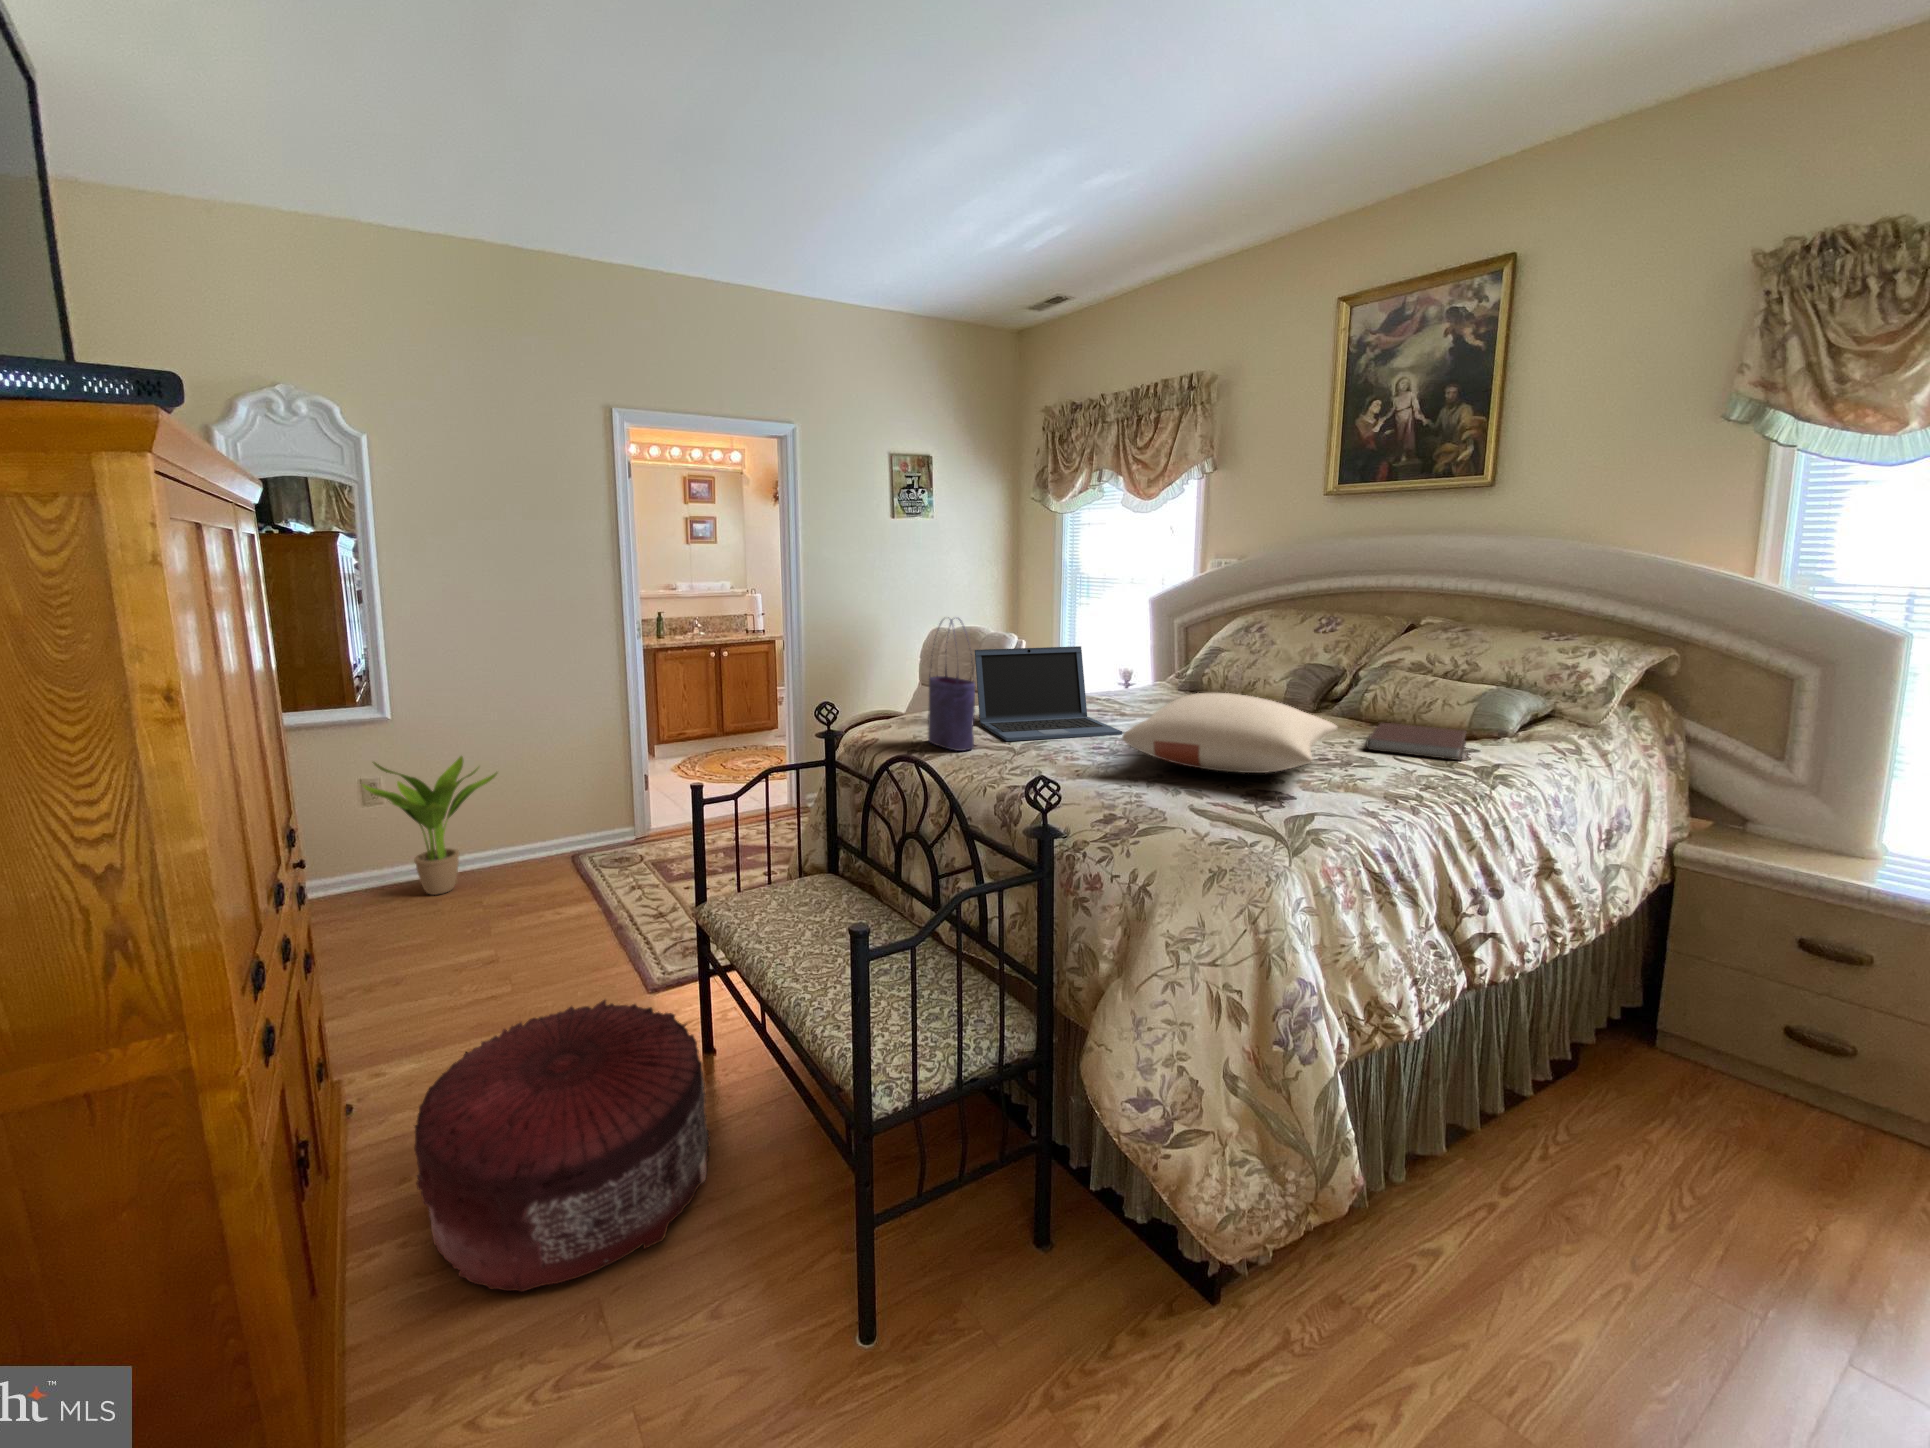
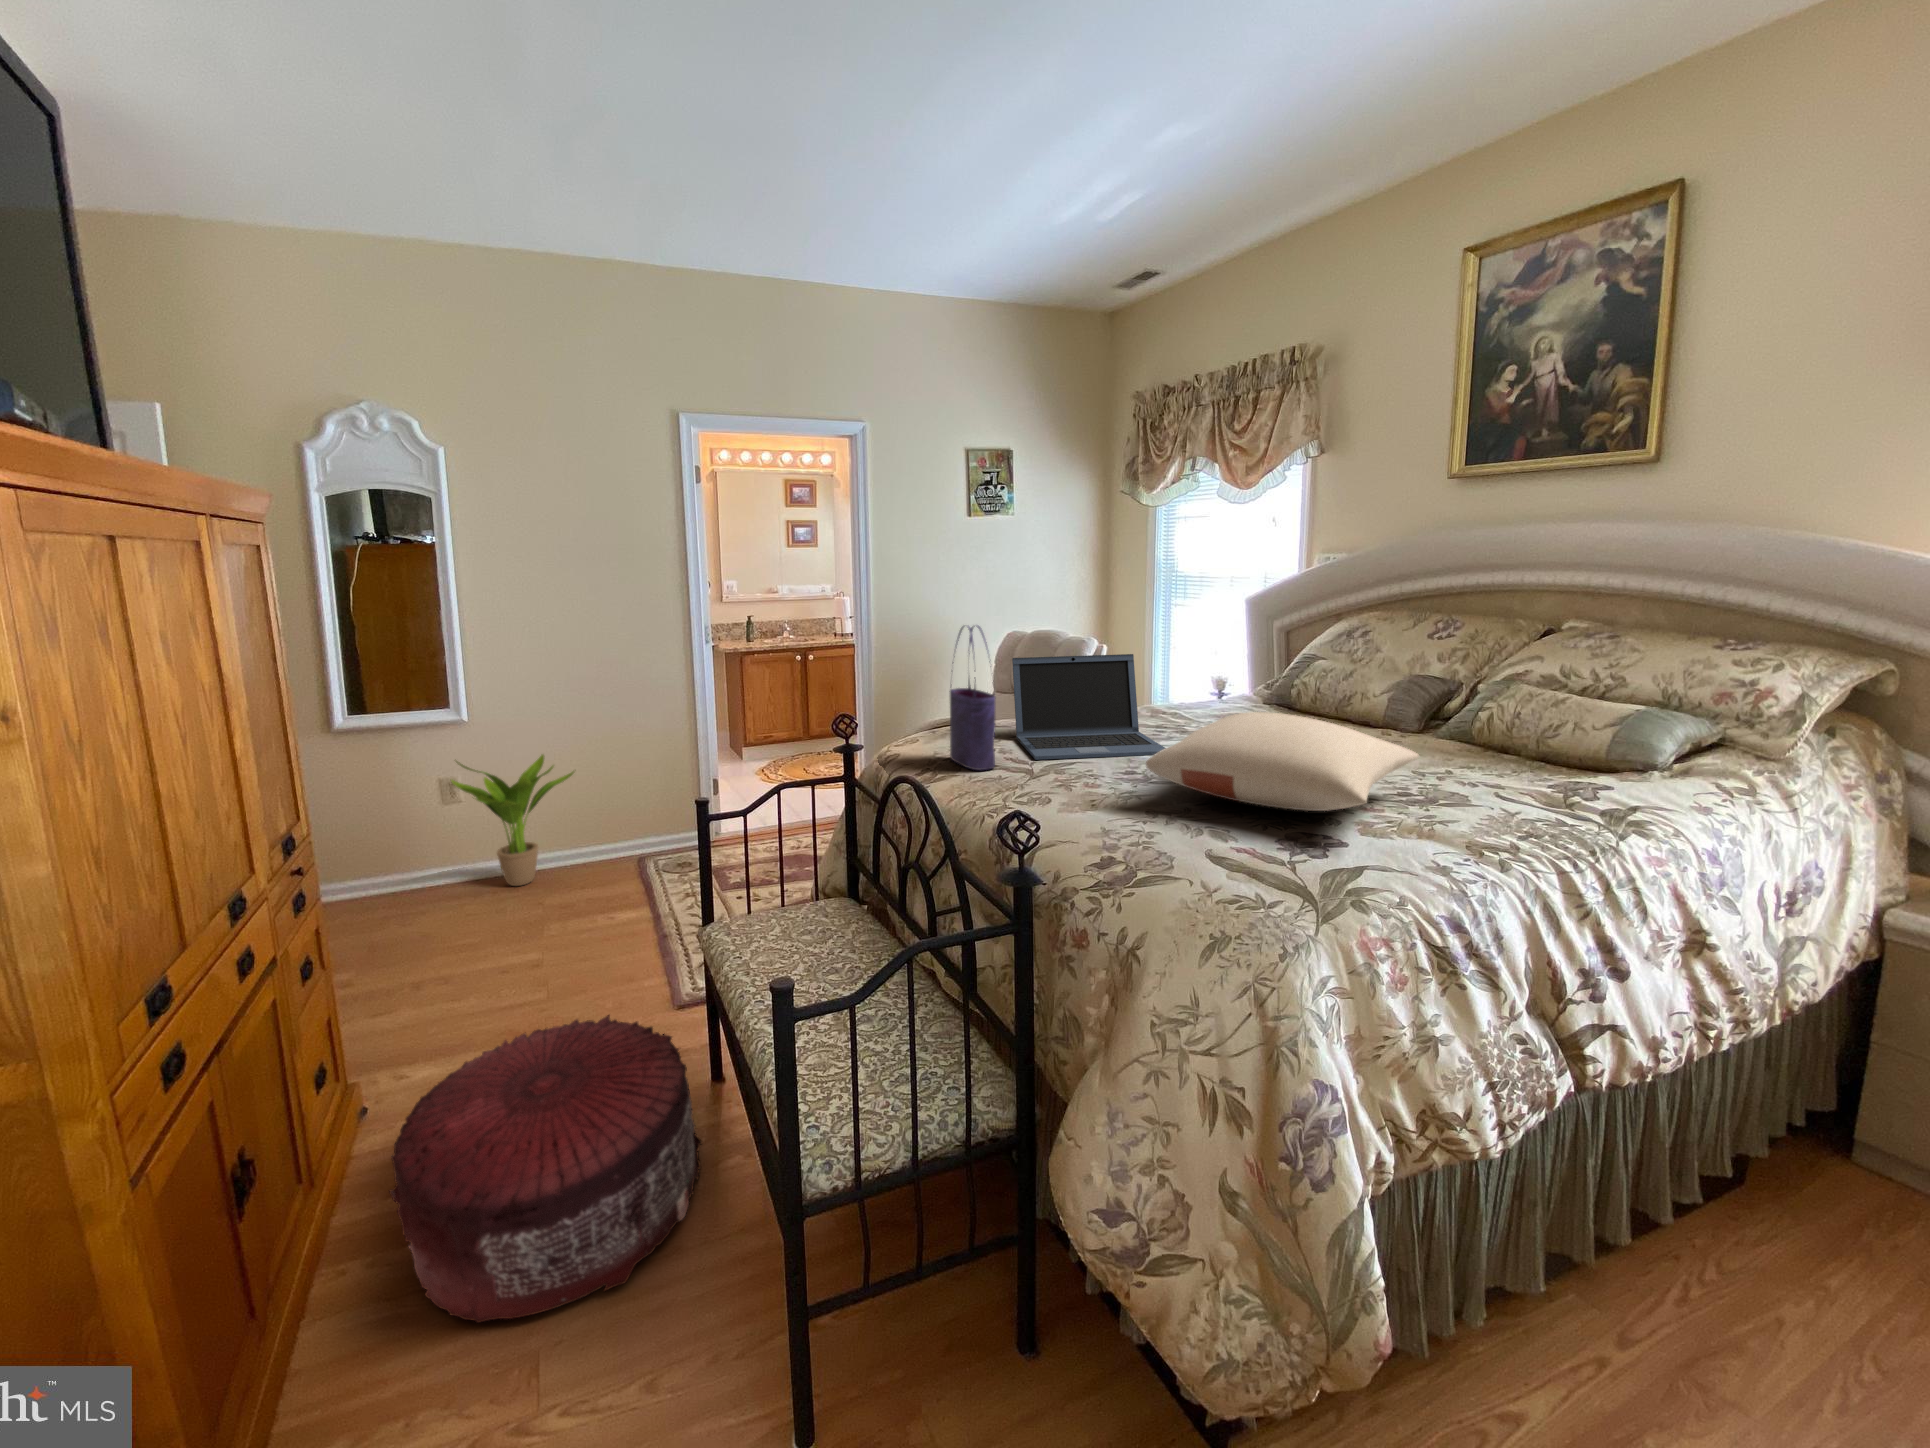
notebook: present [1366,723,1467,760] -> none [1461,748,1600,801]

